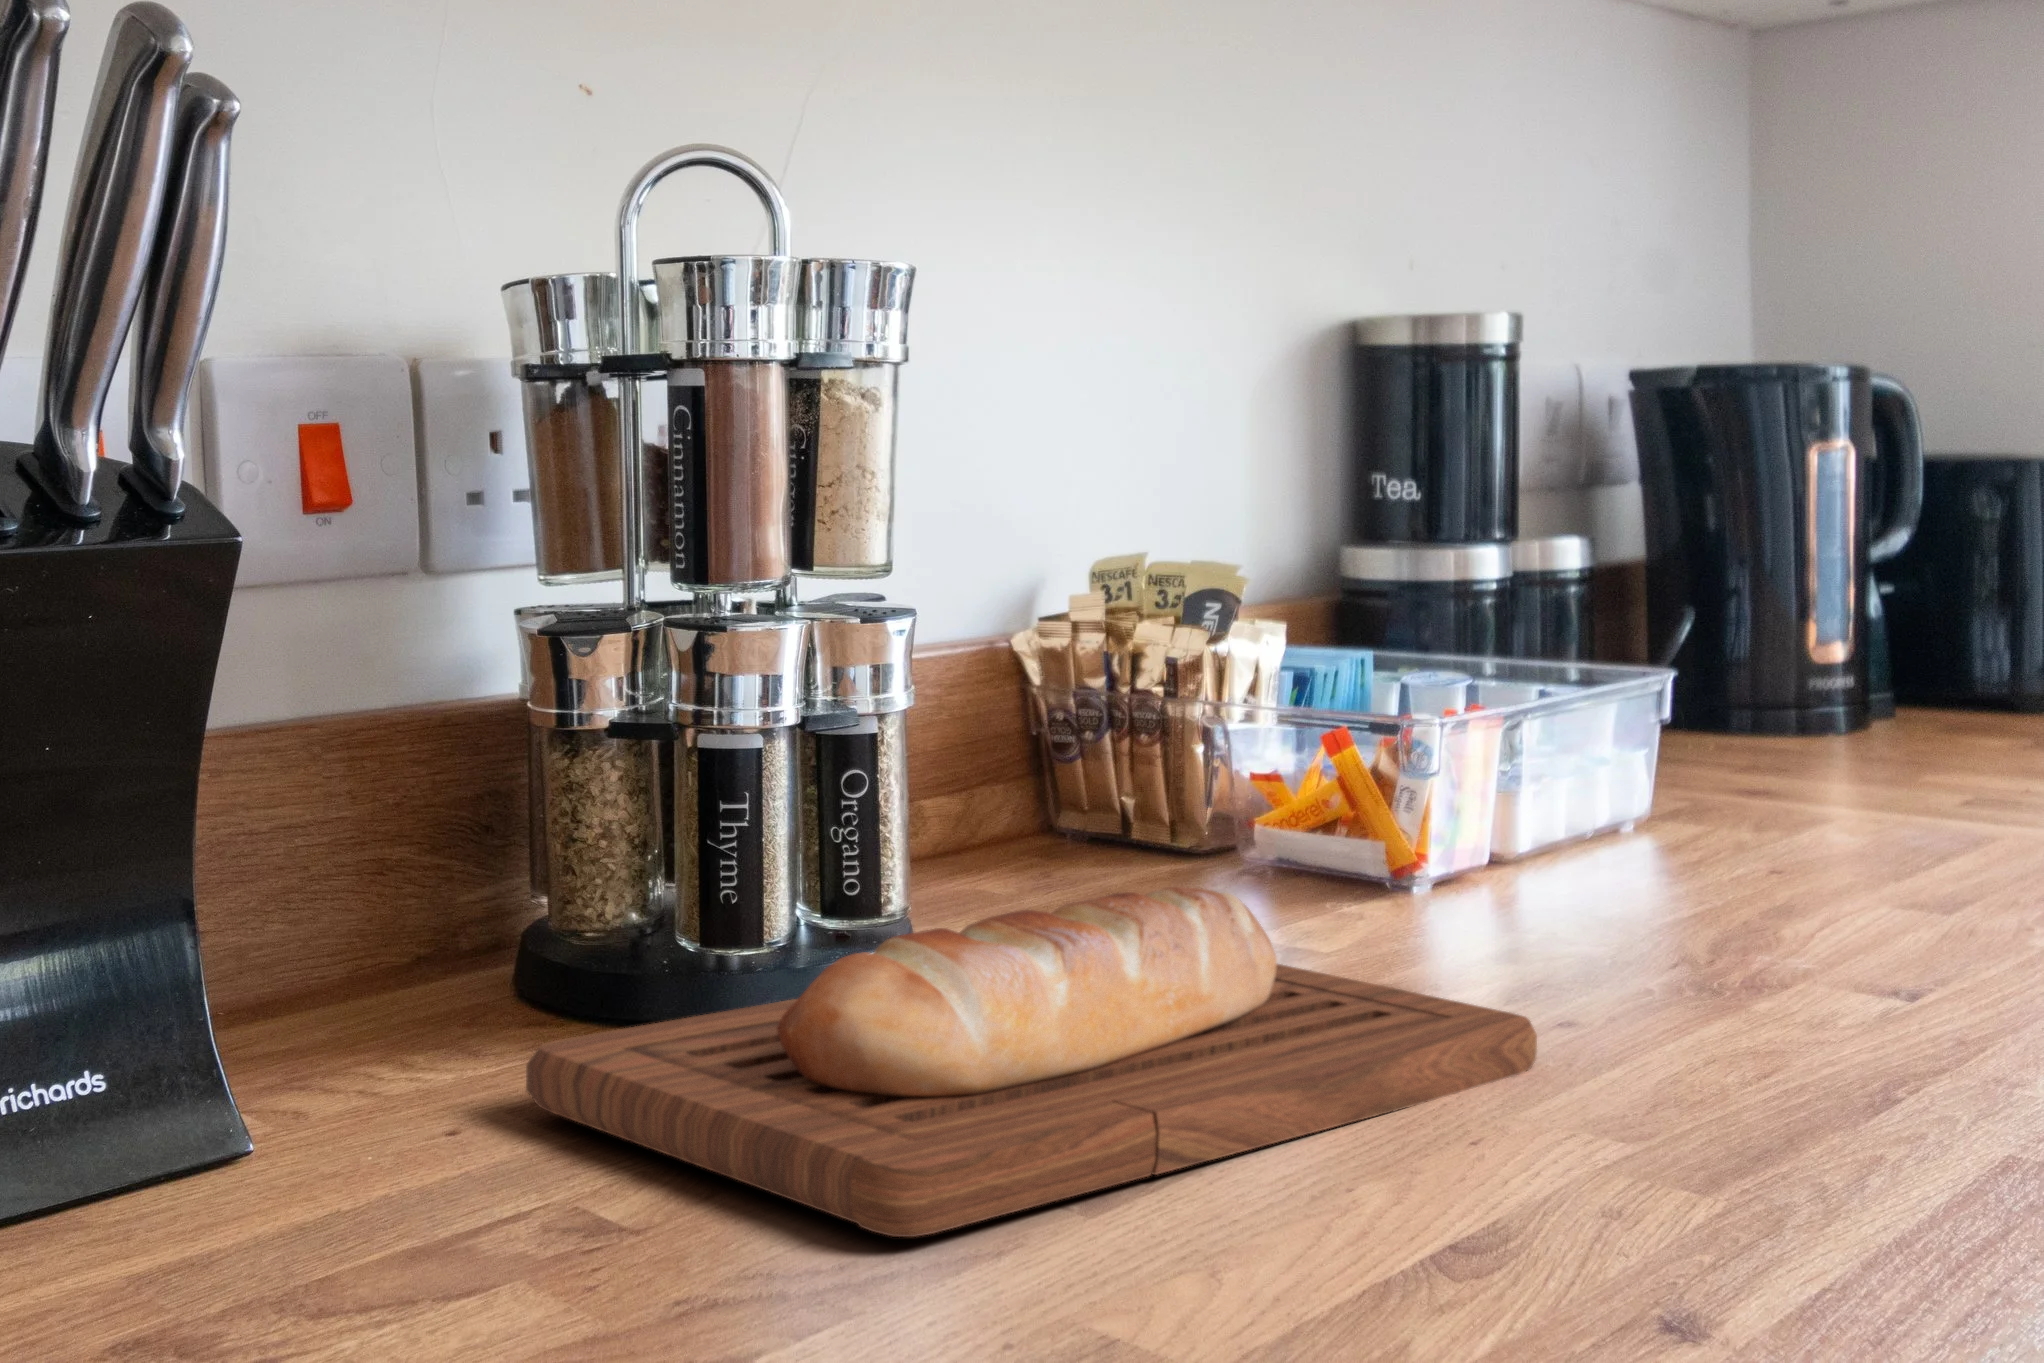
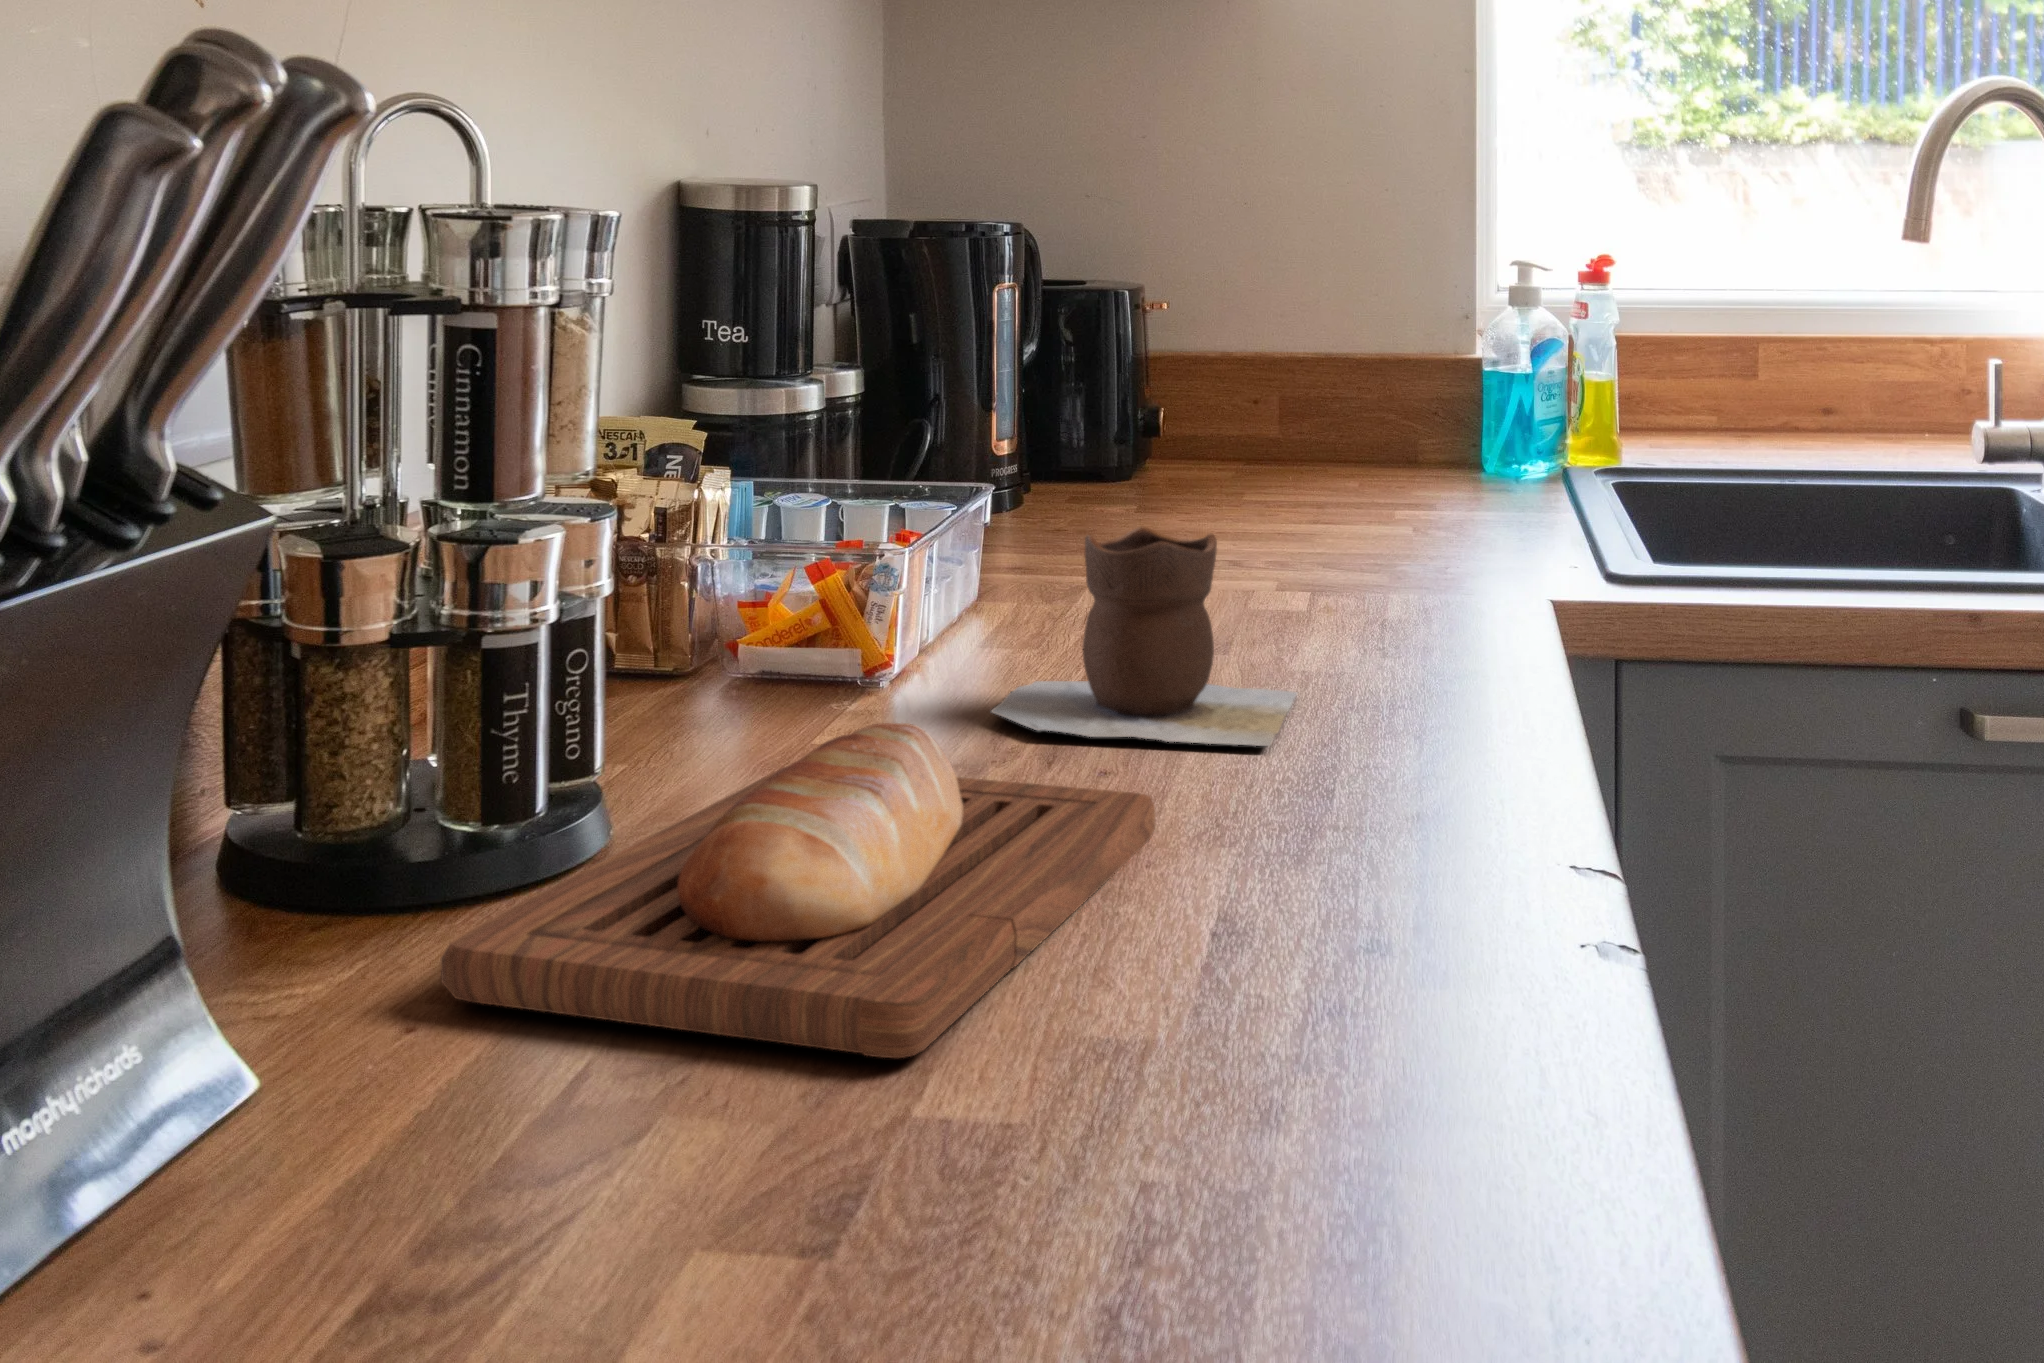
vase: none [1485,709,1937,995] -> present [991,527,1297,746]

